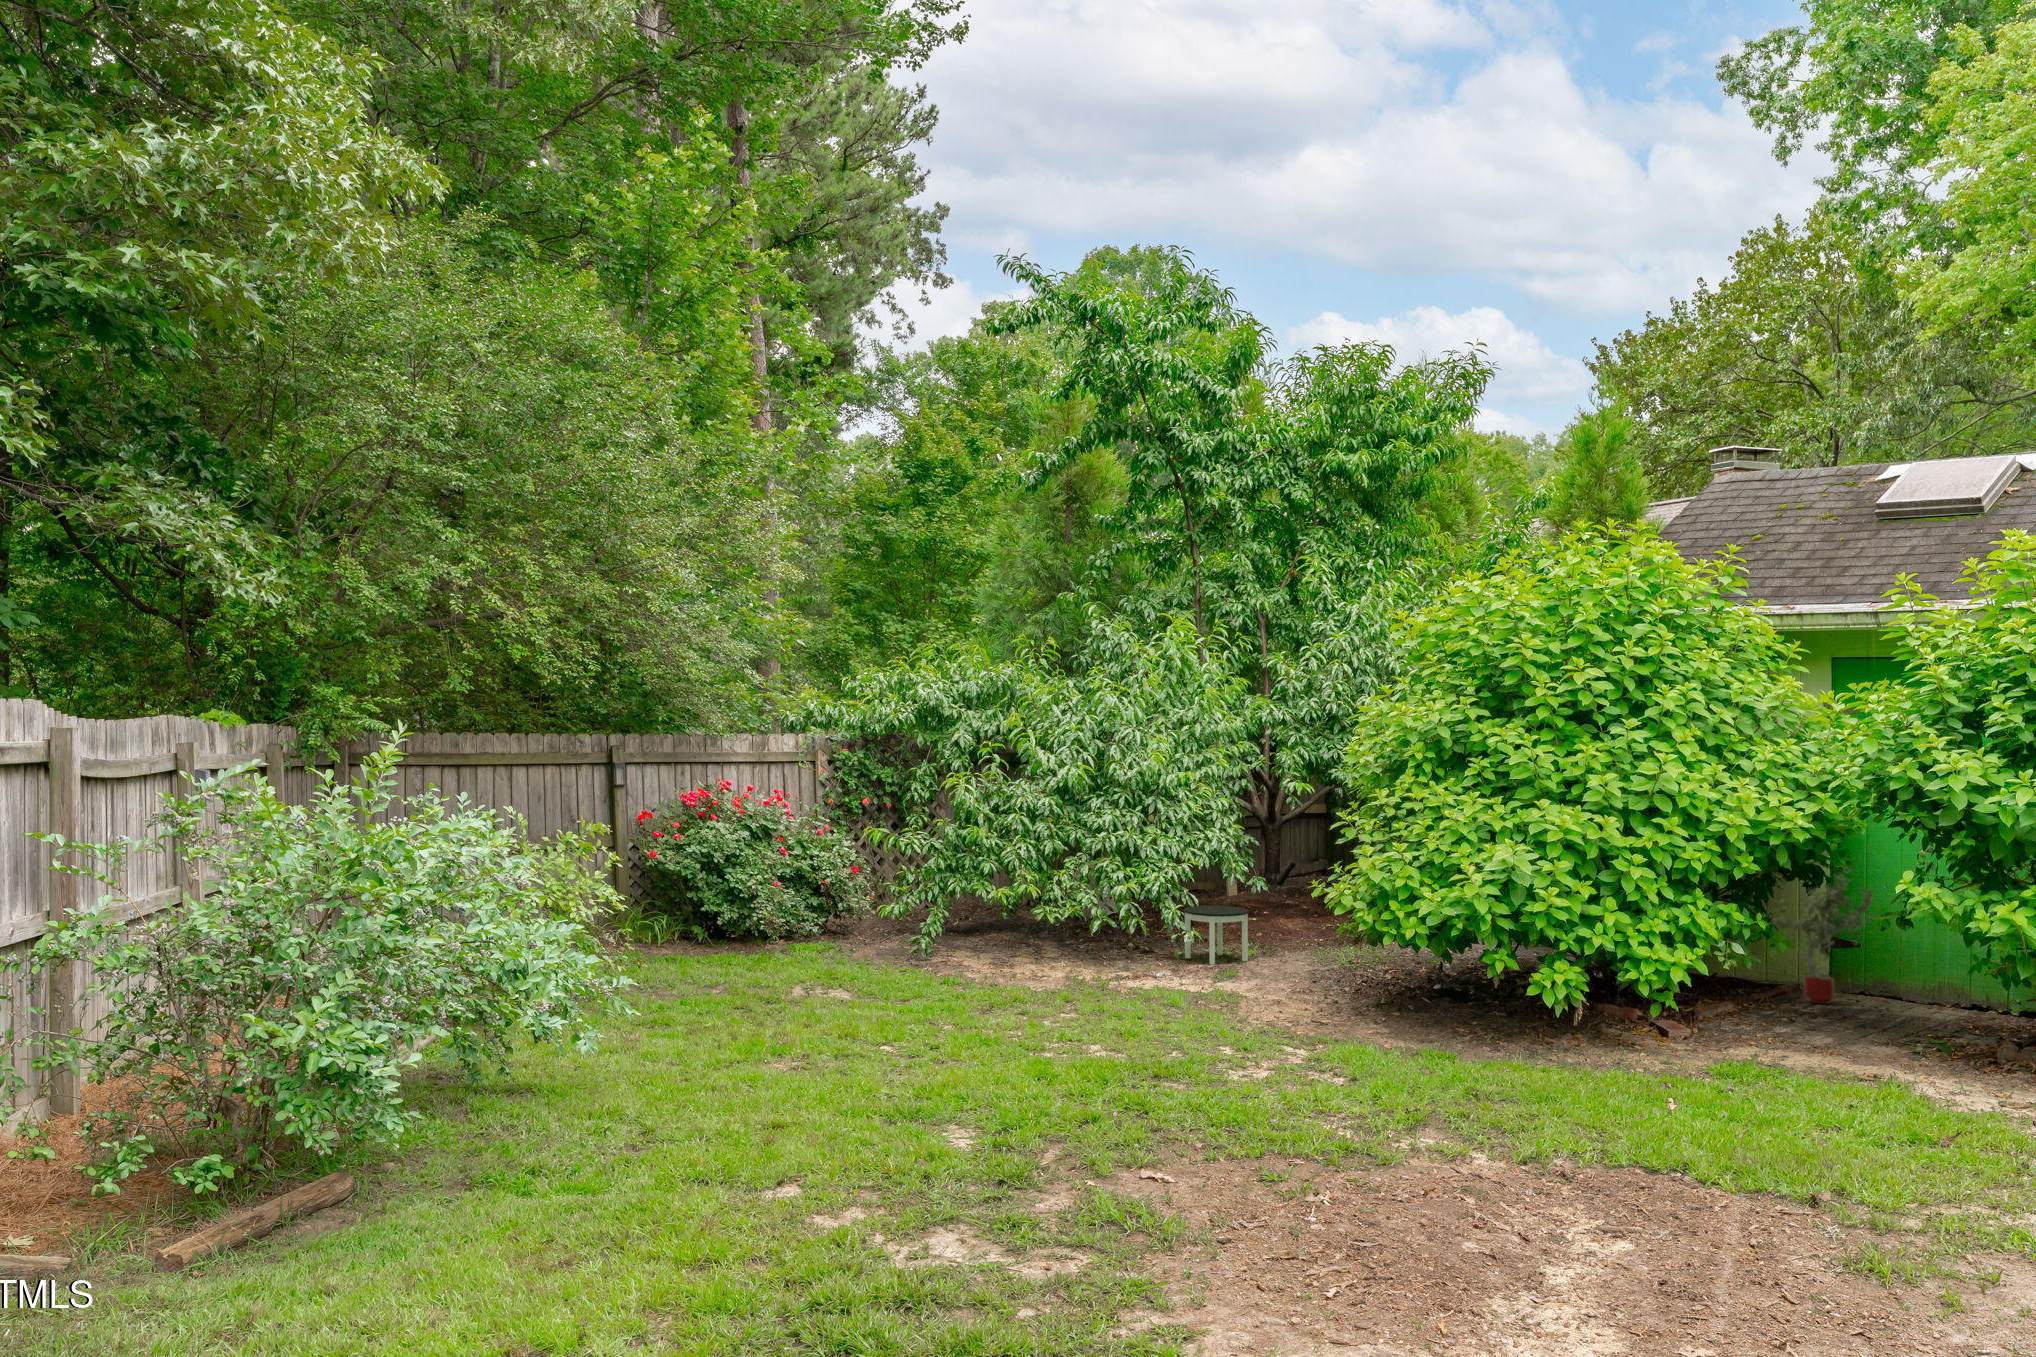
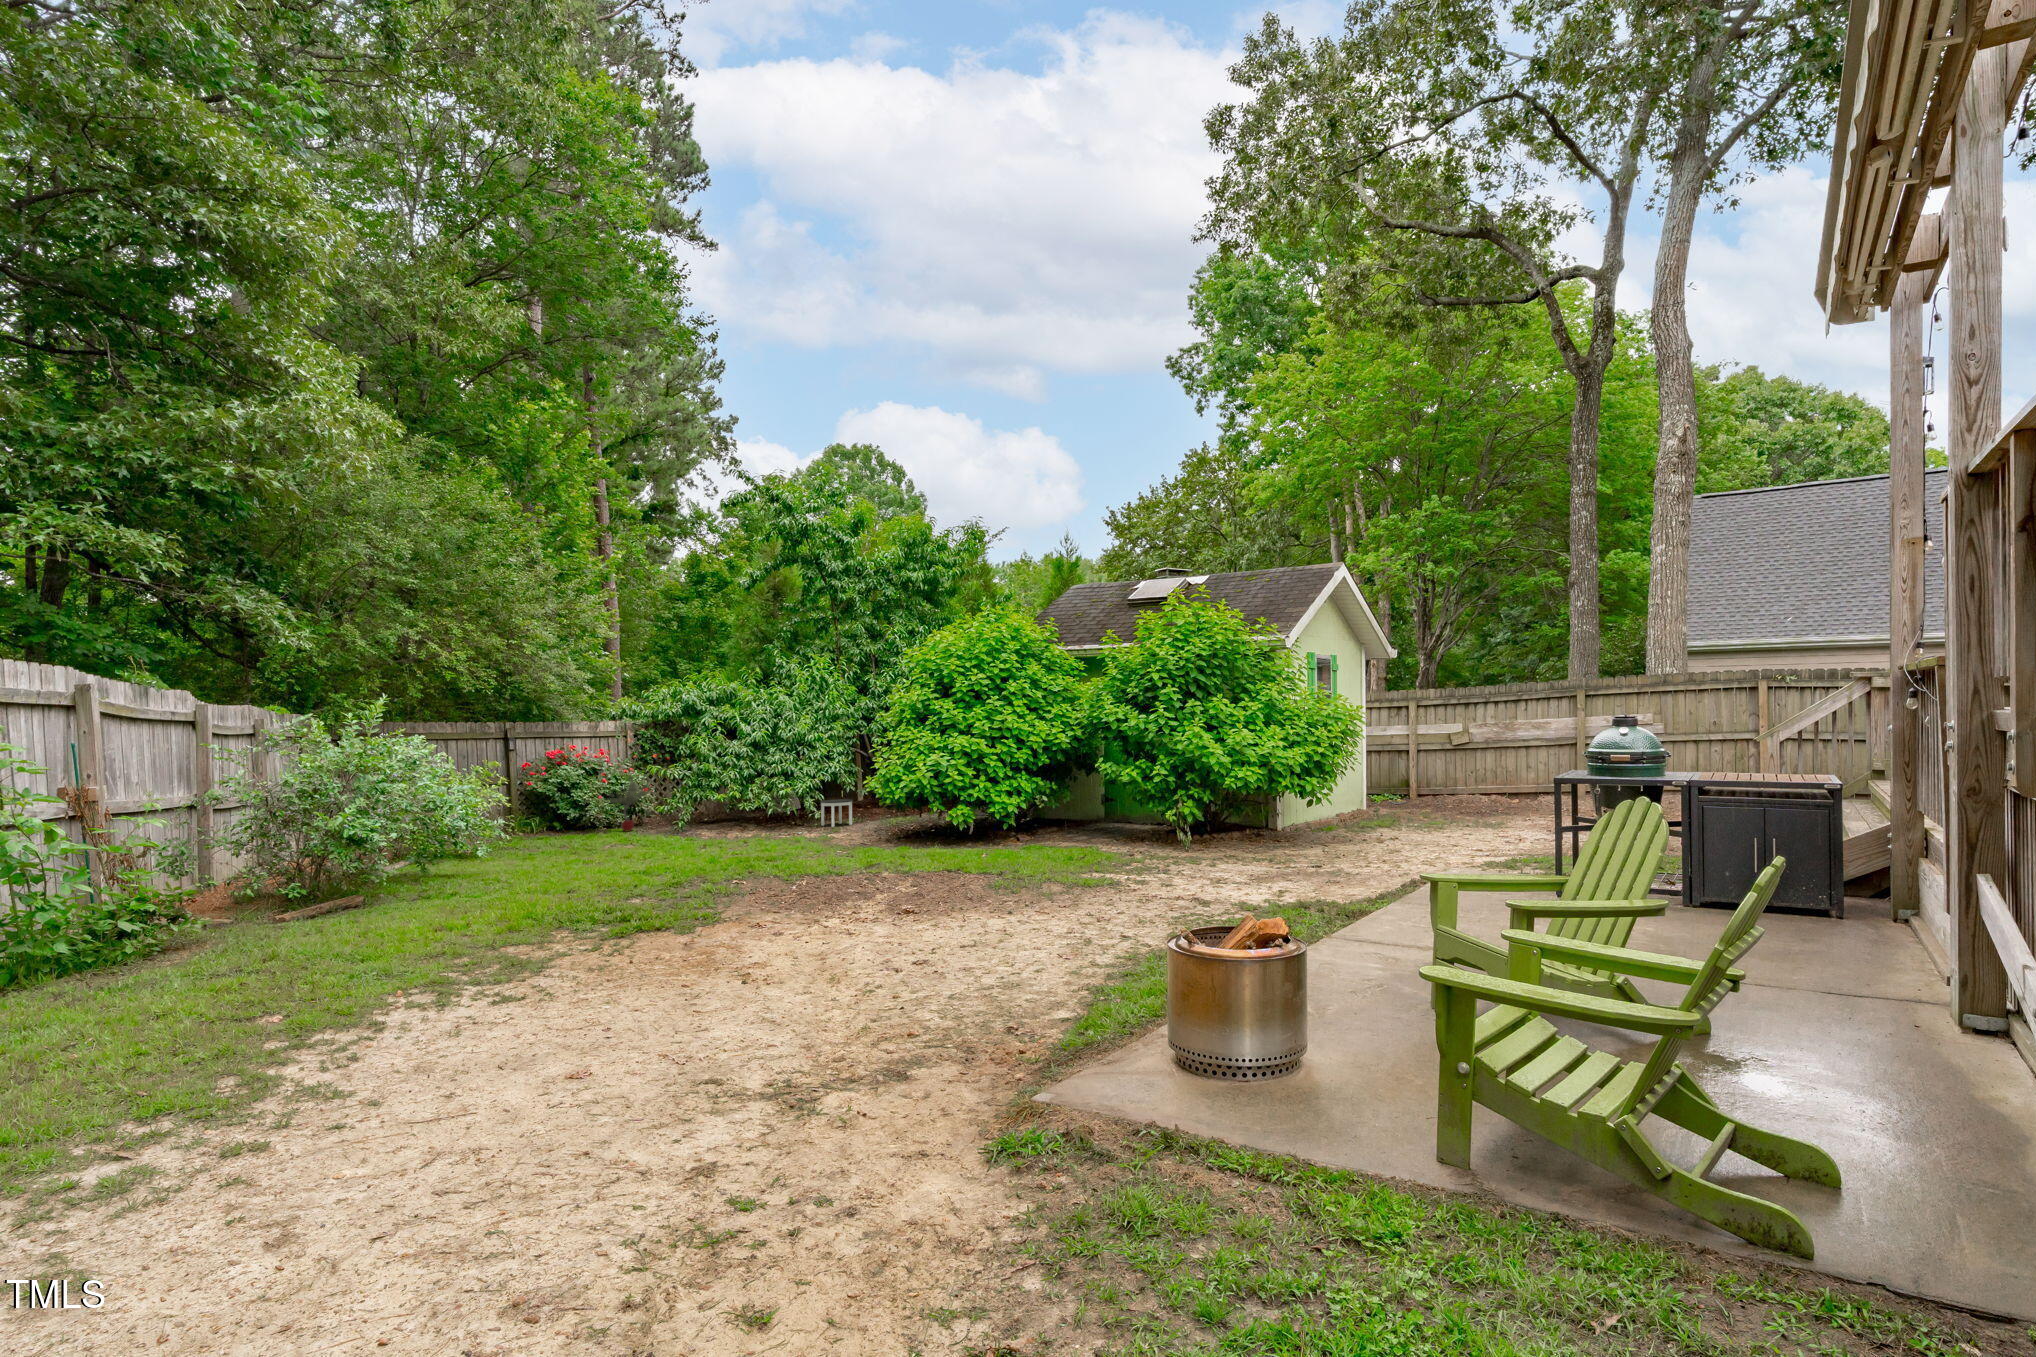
potted tree: present [1770,871,1874,1004] -> present [606,774,650,832]

